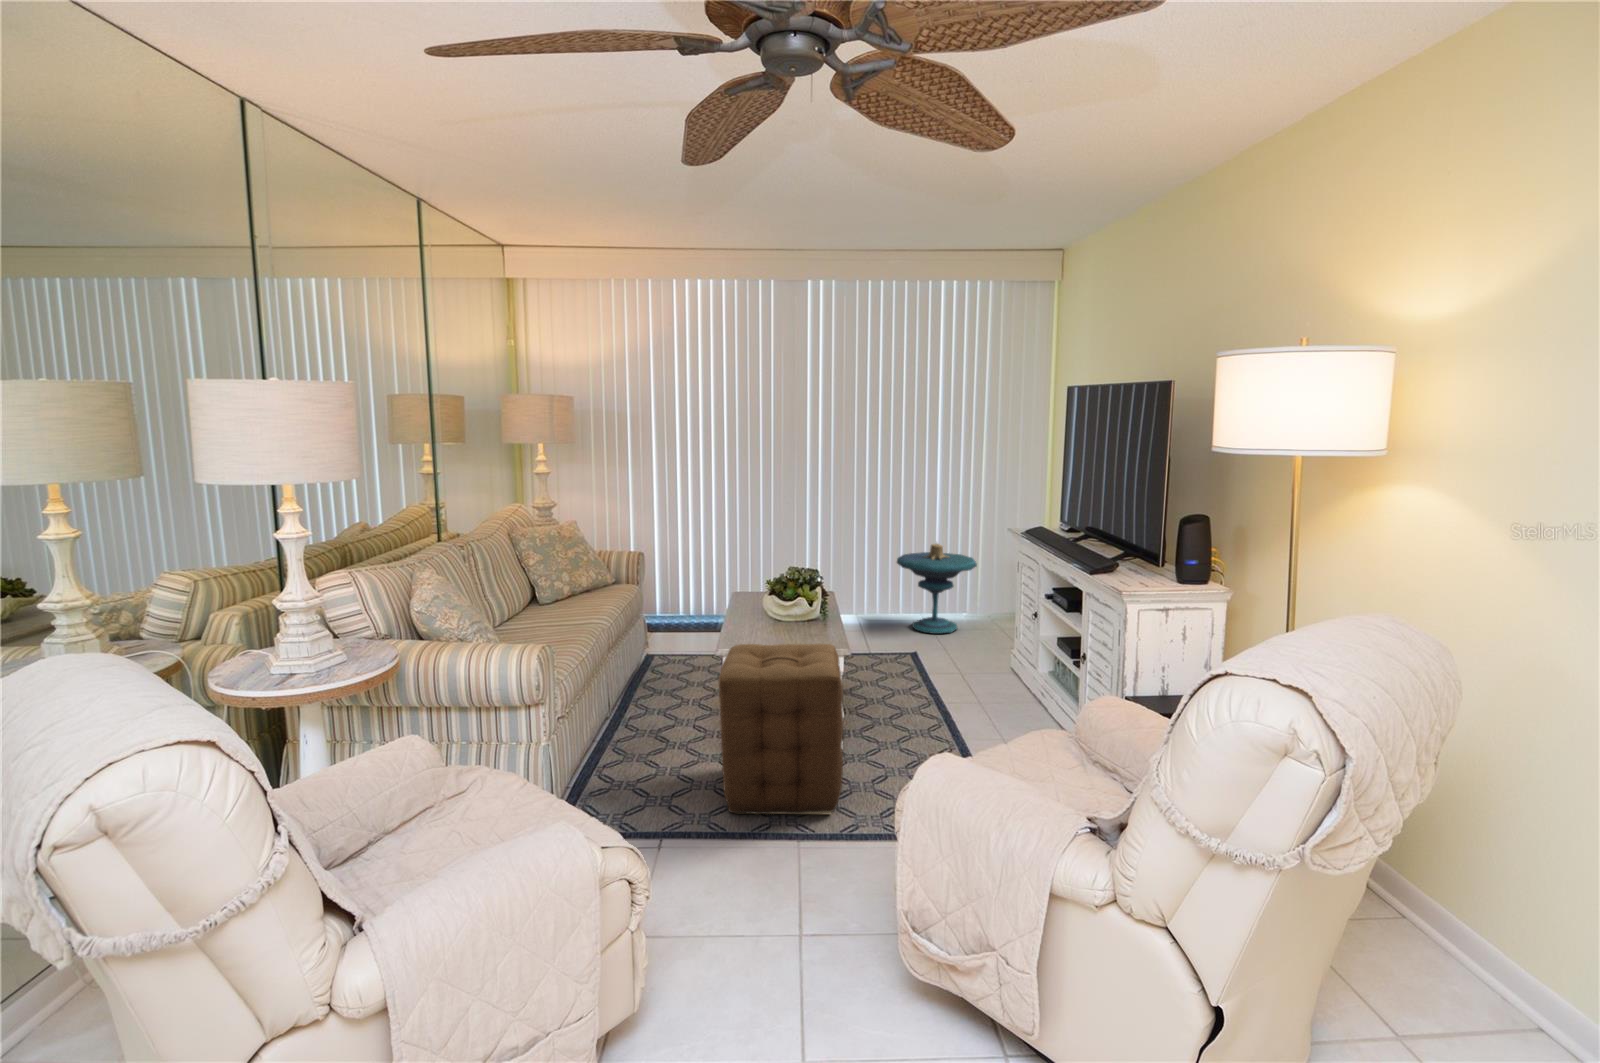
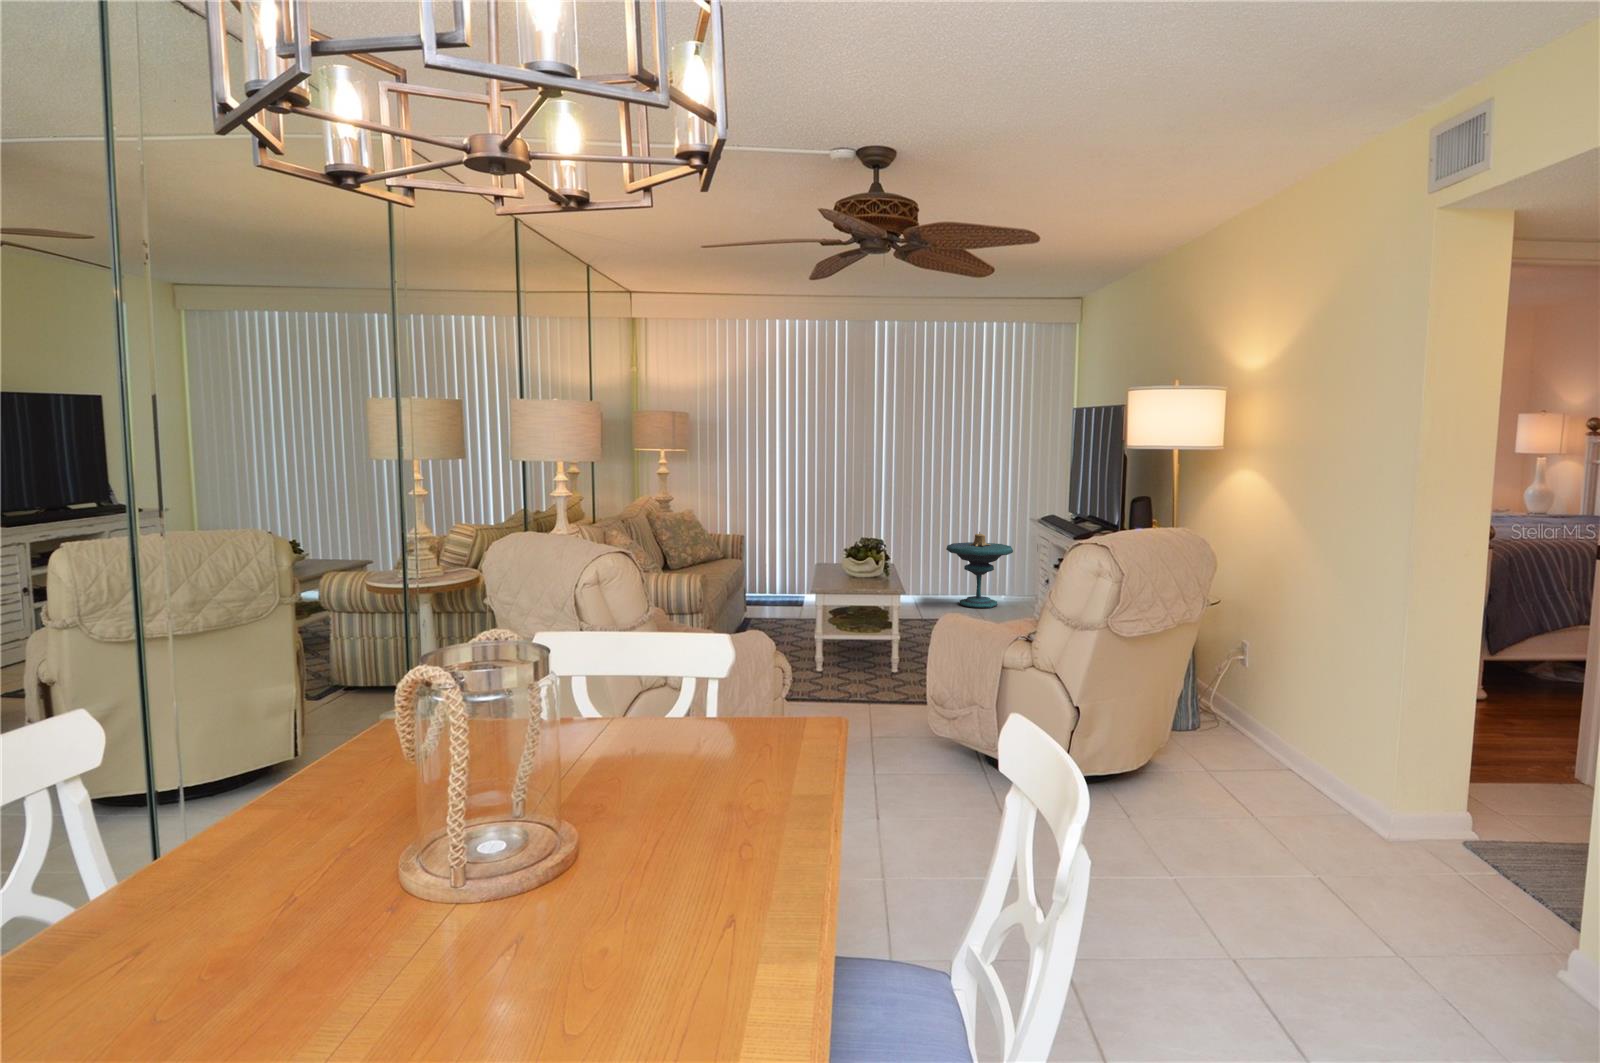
ottoman: present [719,644,843,814] -> none [815,584,898,694]

